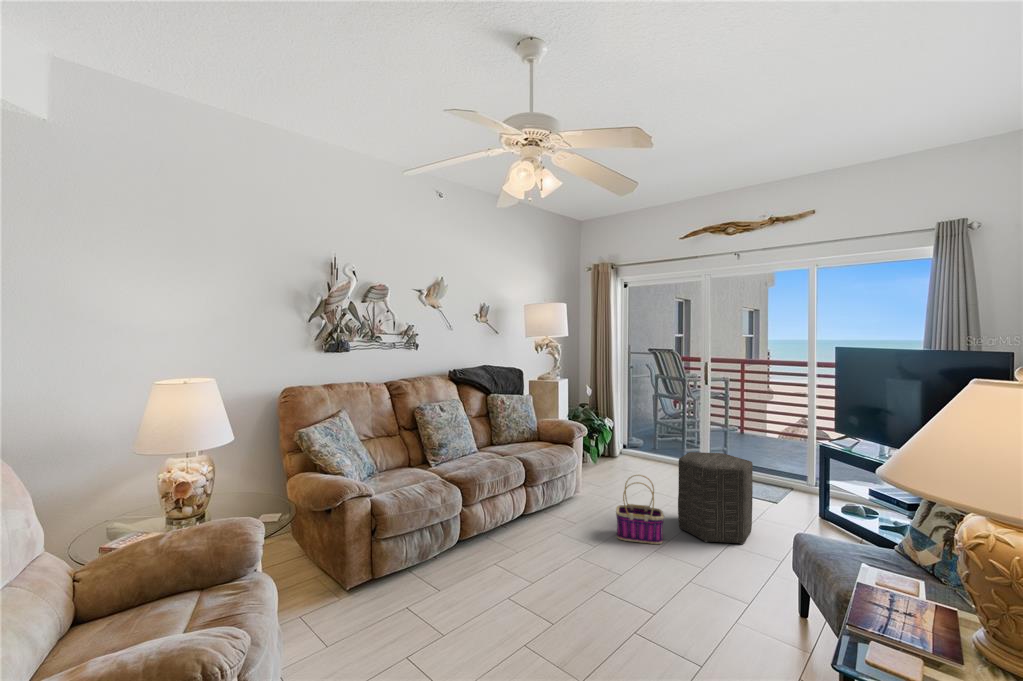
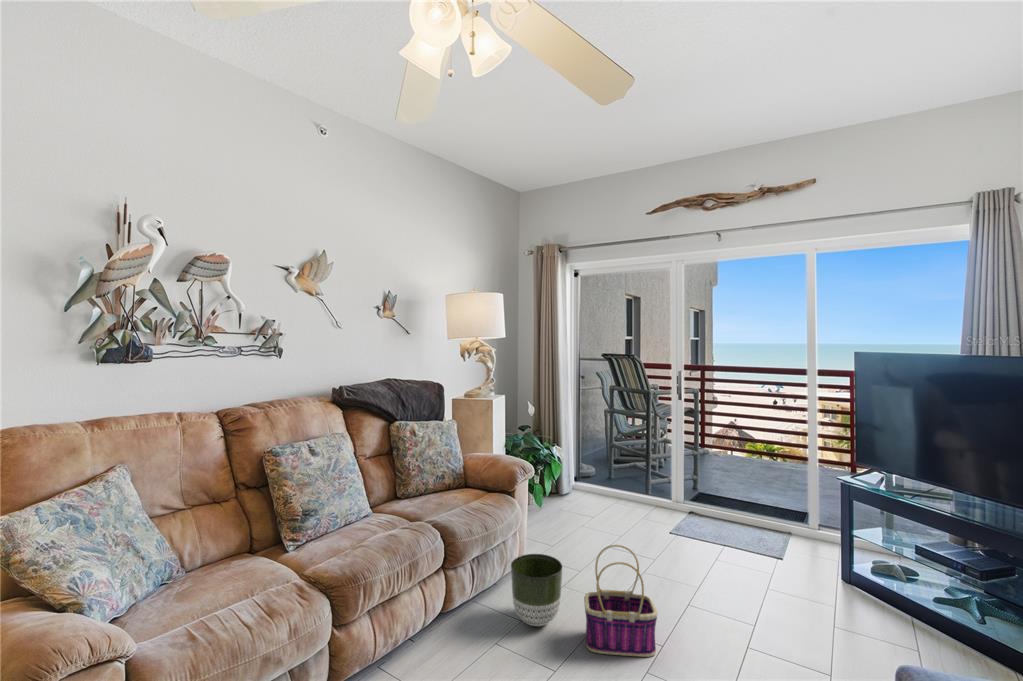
ottoman: present [678,452,753,544] -> none [670,502,773,645]
planter: none [569,482,603,526] -> present [511,554,562,626]

